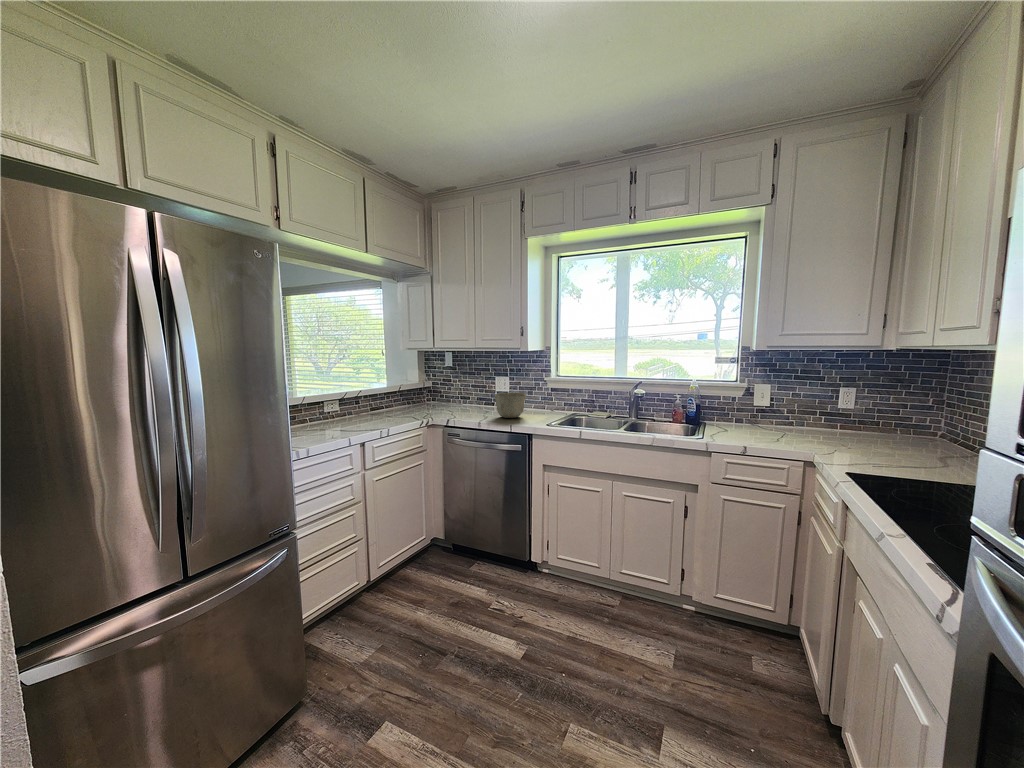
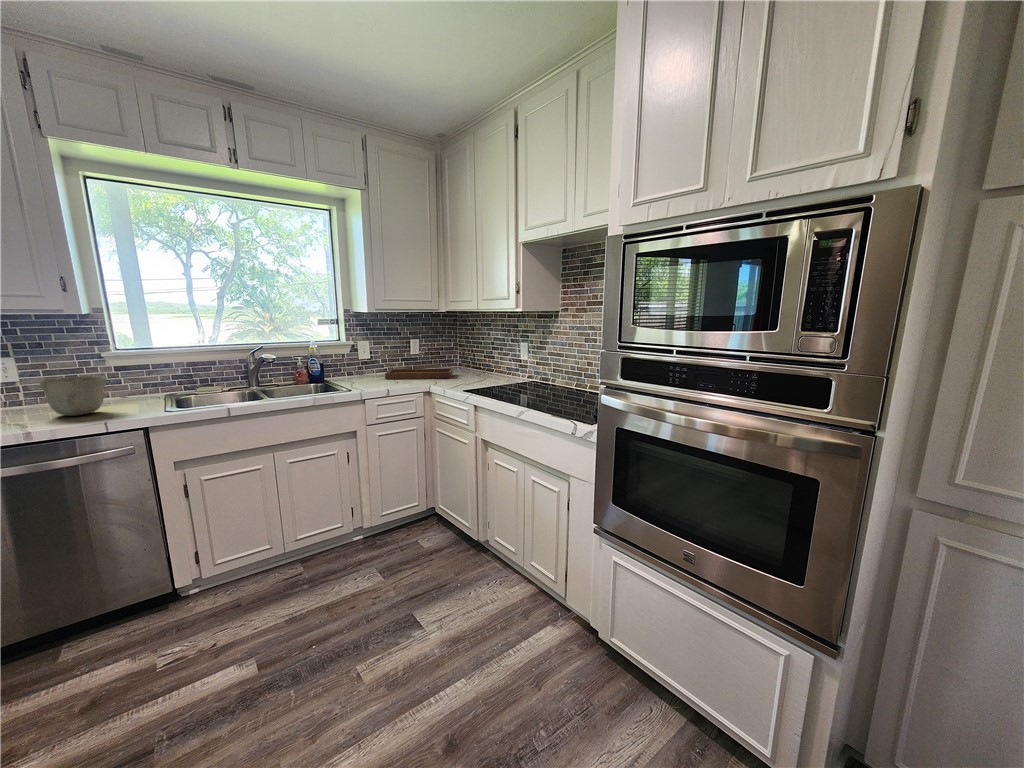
tray: none [772,411,895,453] -> present [385,355,453,379]

